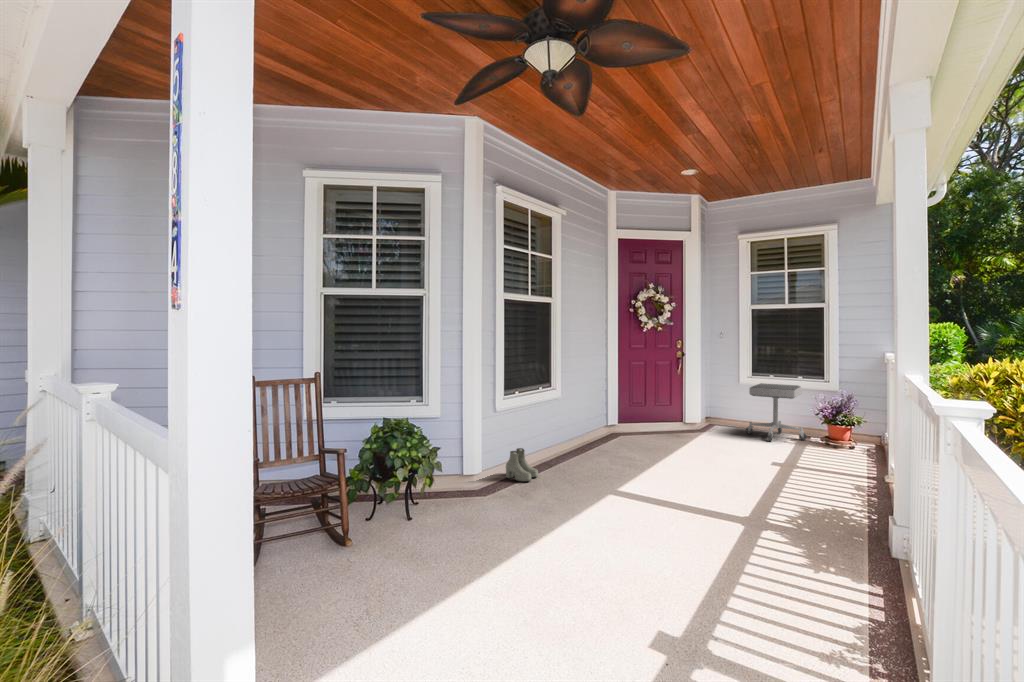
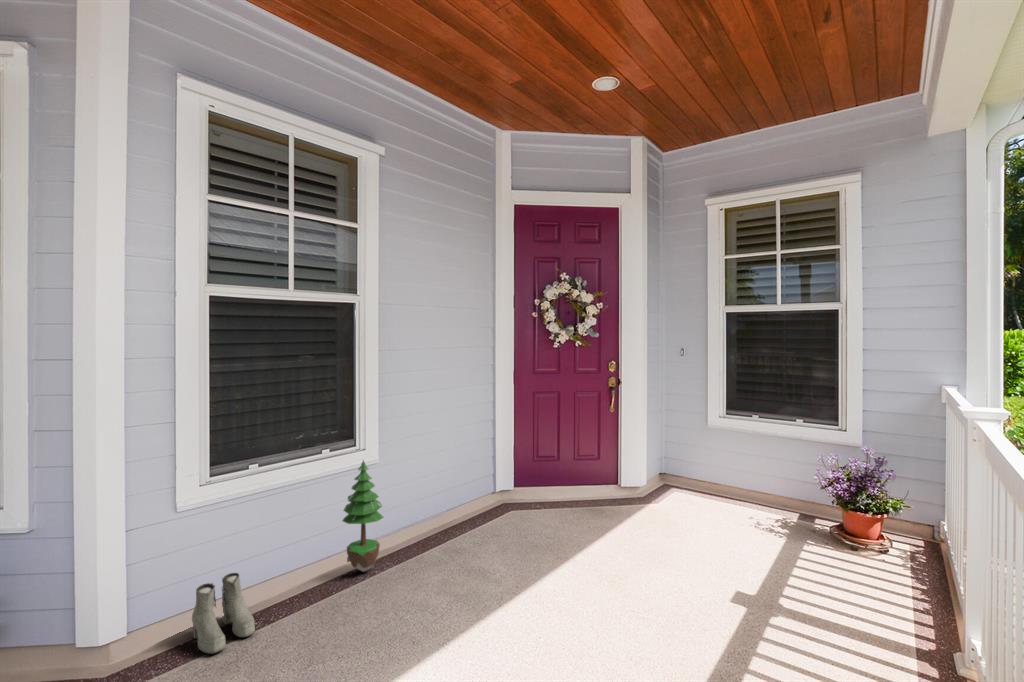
stool: present [746,383,807,441] -> none [710,428,807,530]
potted tree: none [552,394,575,459] -> present [343,460,383,572]

